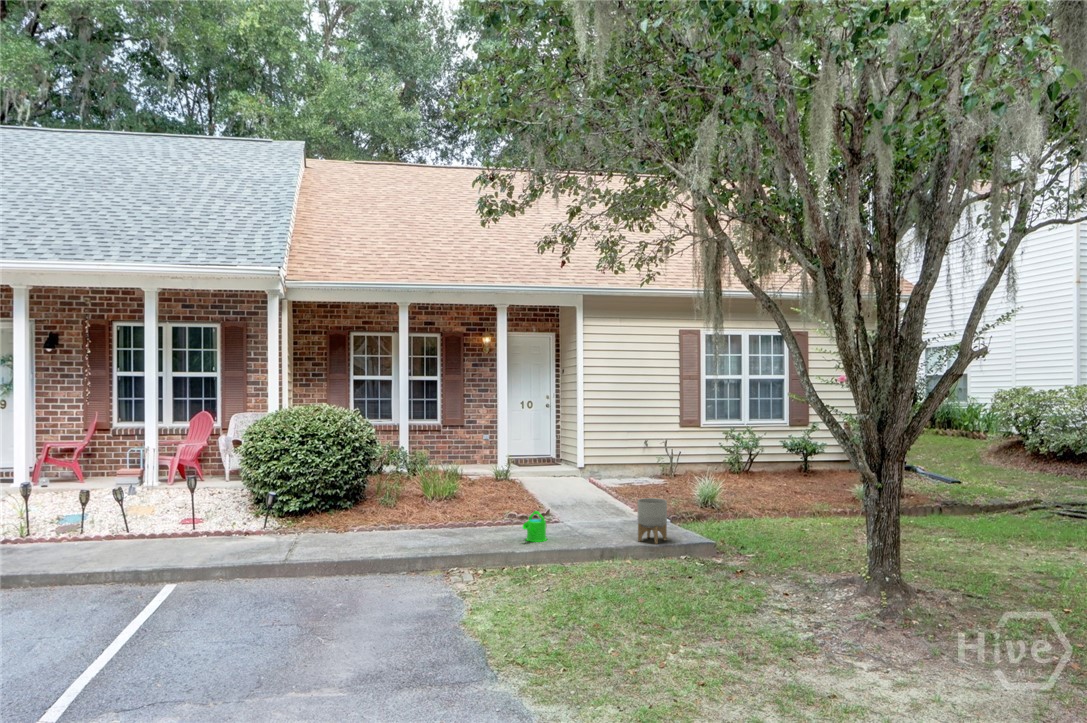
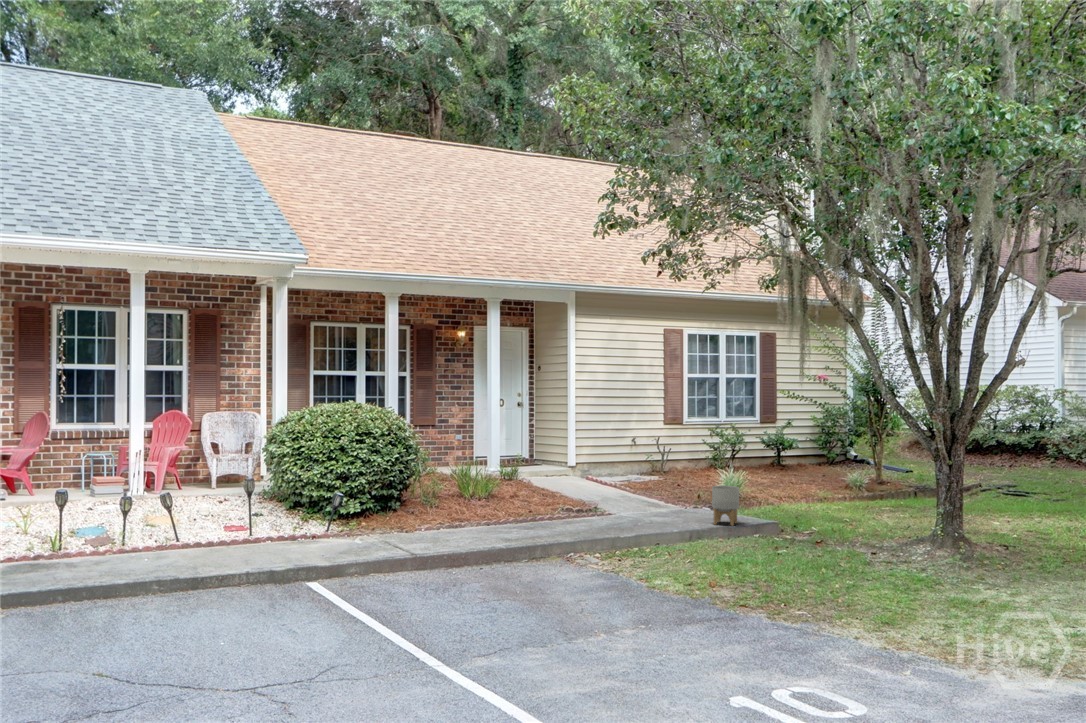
watering can: present [523,511,547,542] -> none [611,500,632,528]

